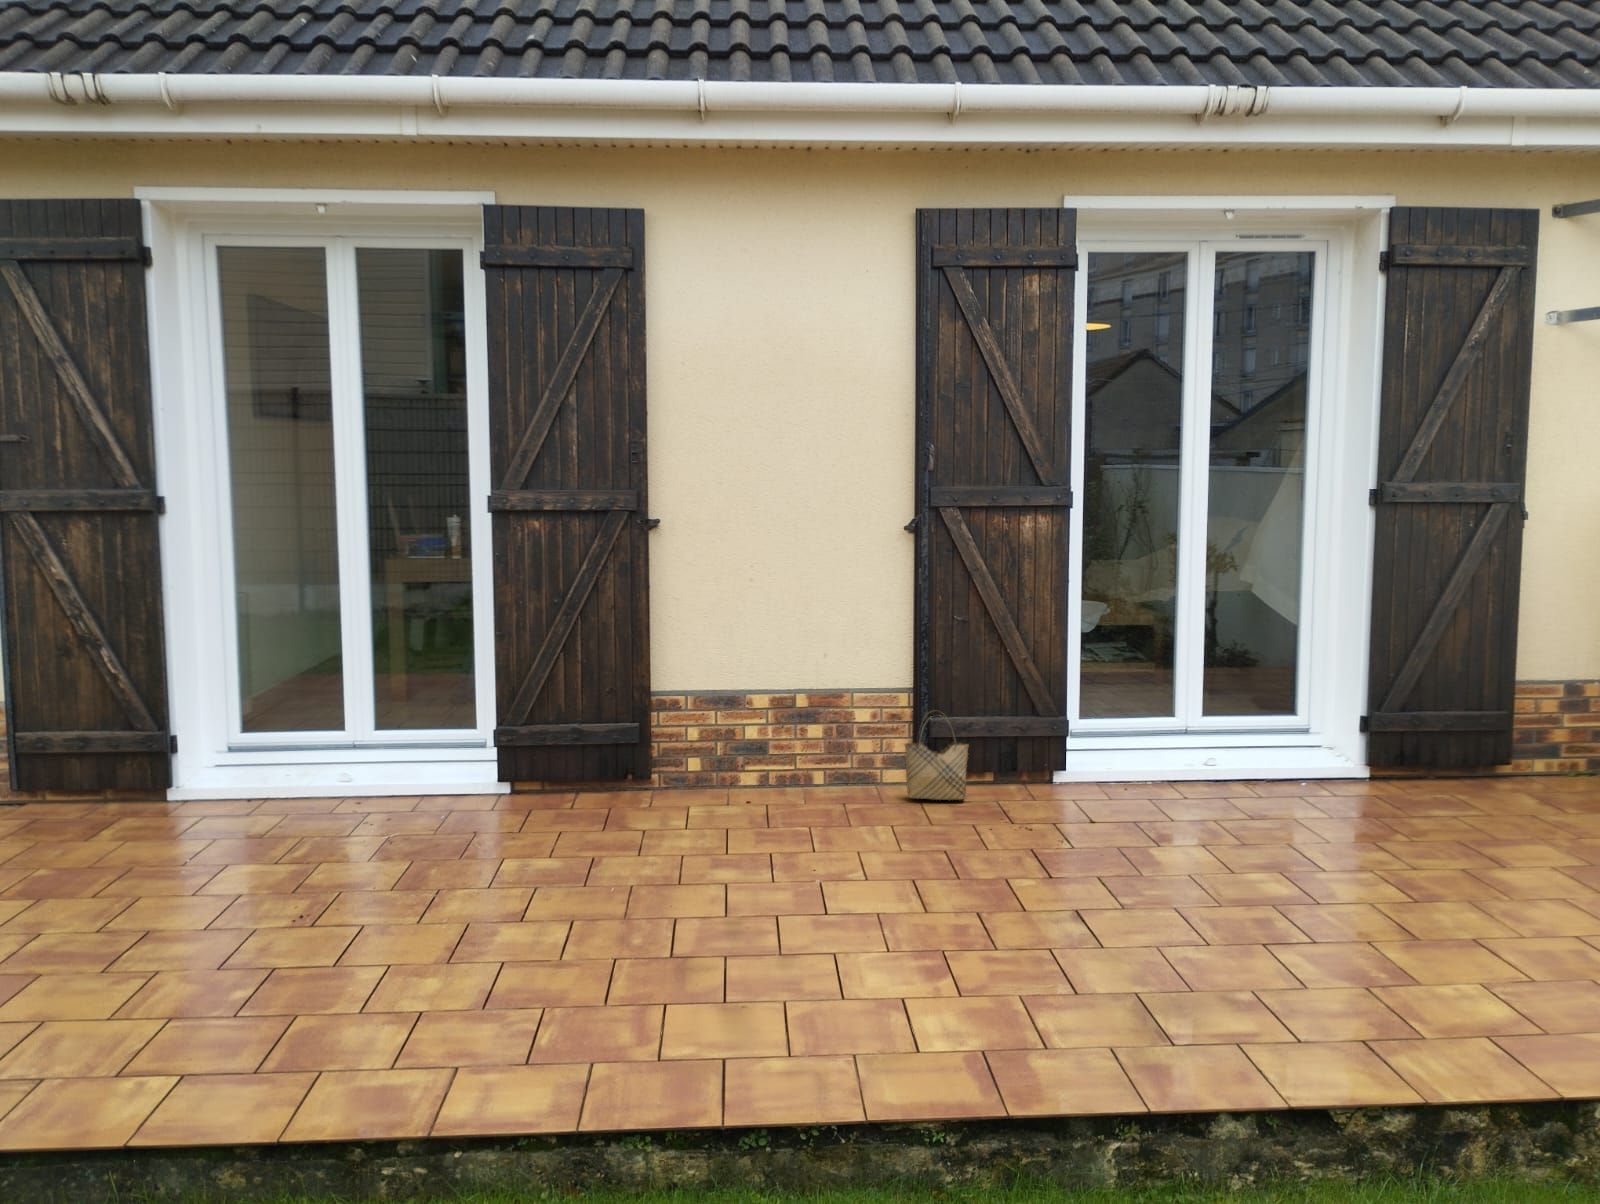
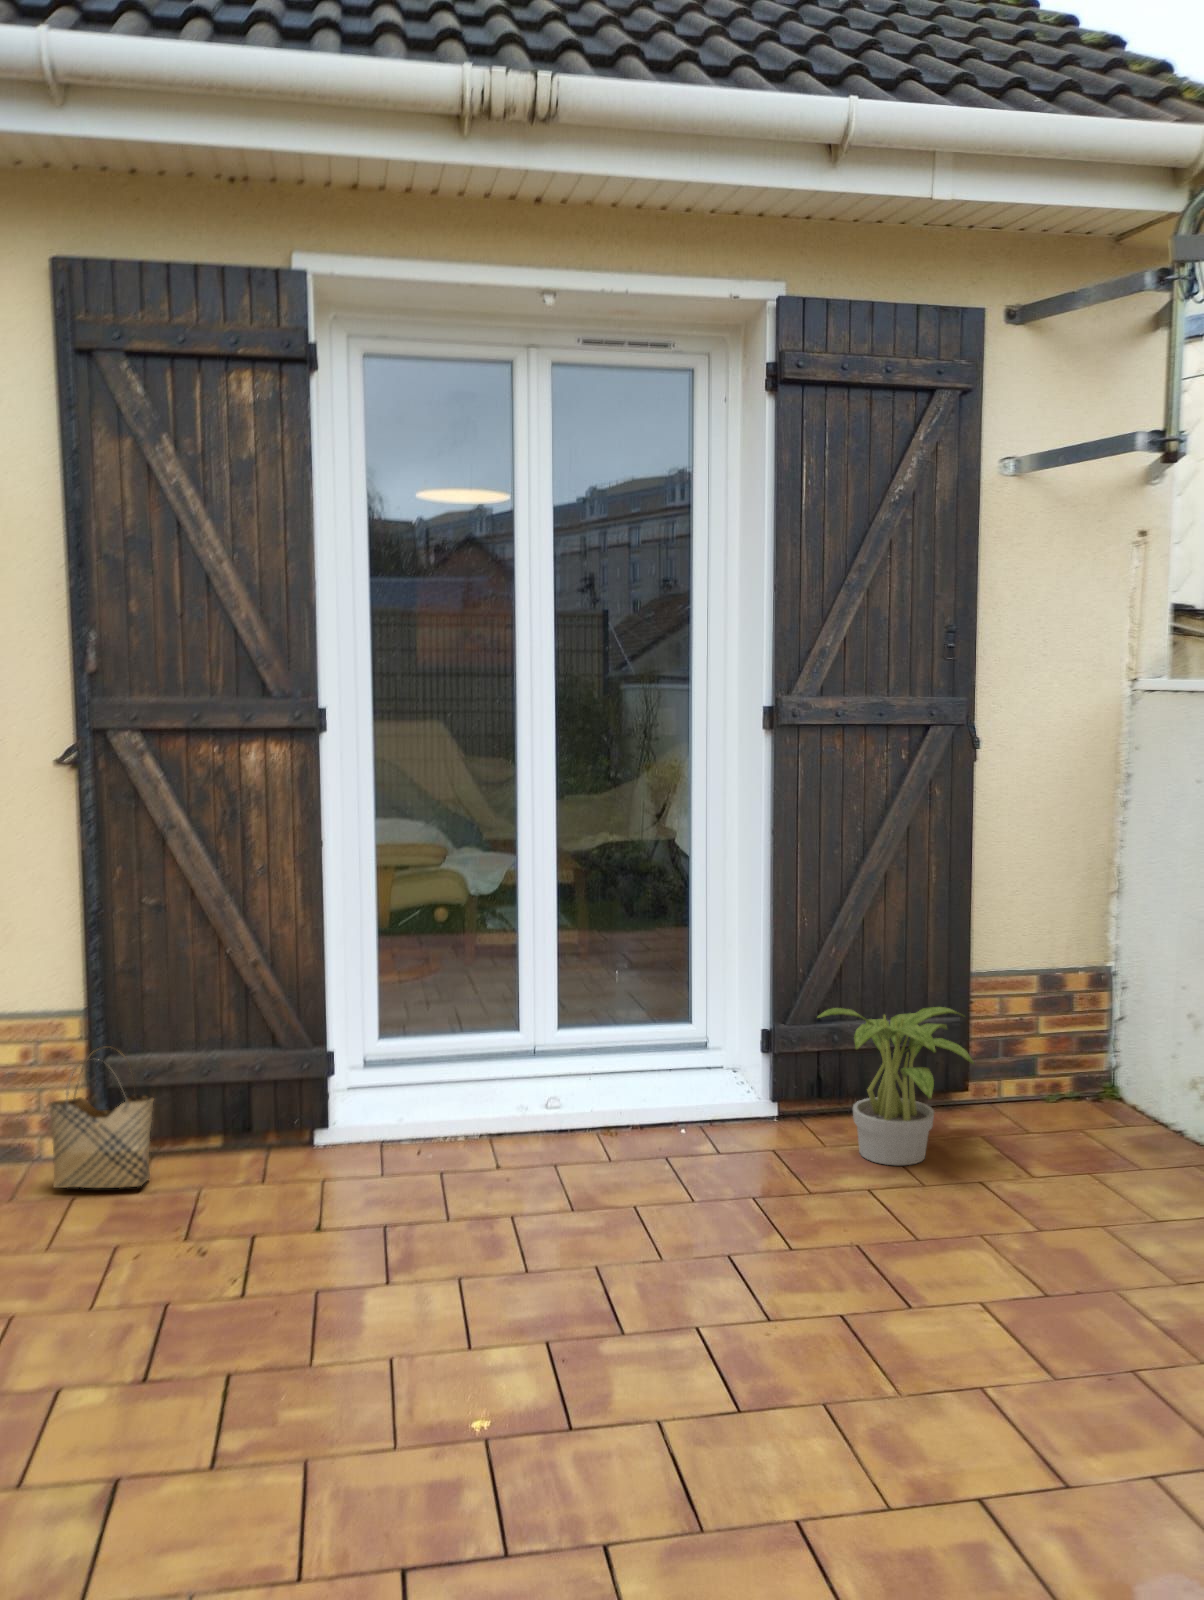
potted plant: none [1416,699,1538,808] -> present [817,1007,974,1165]

